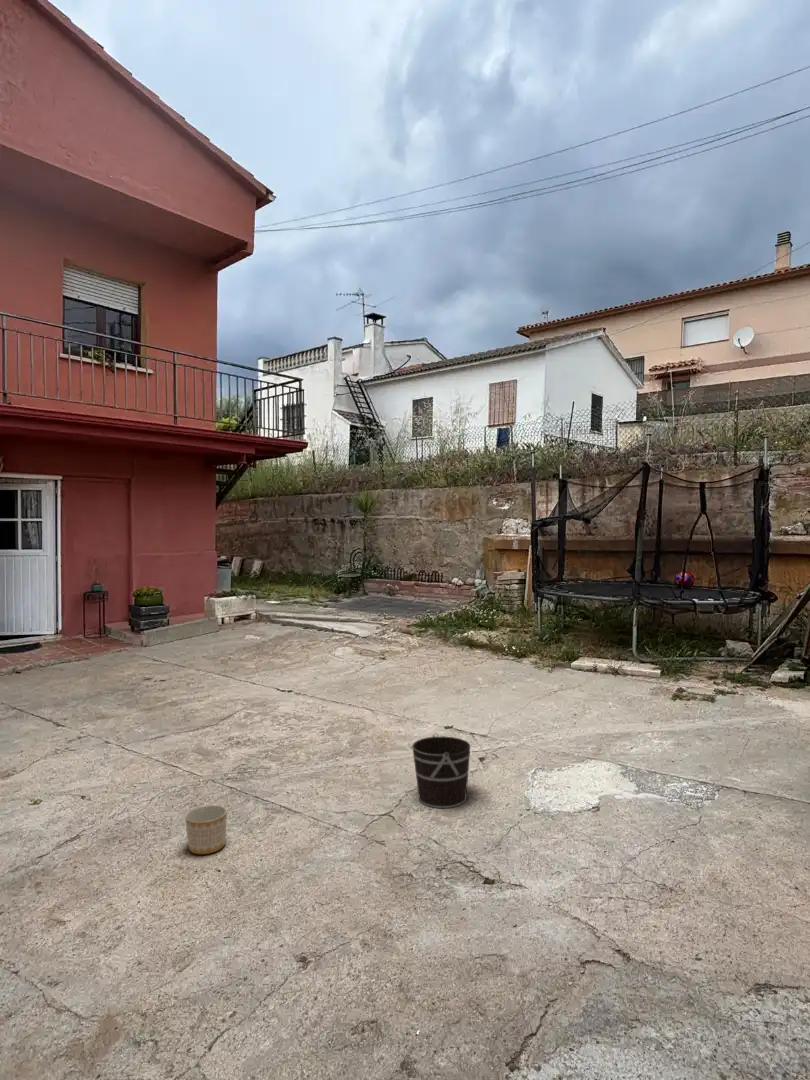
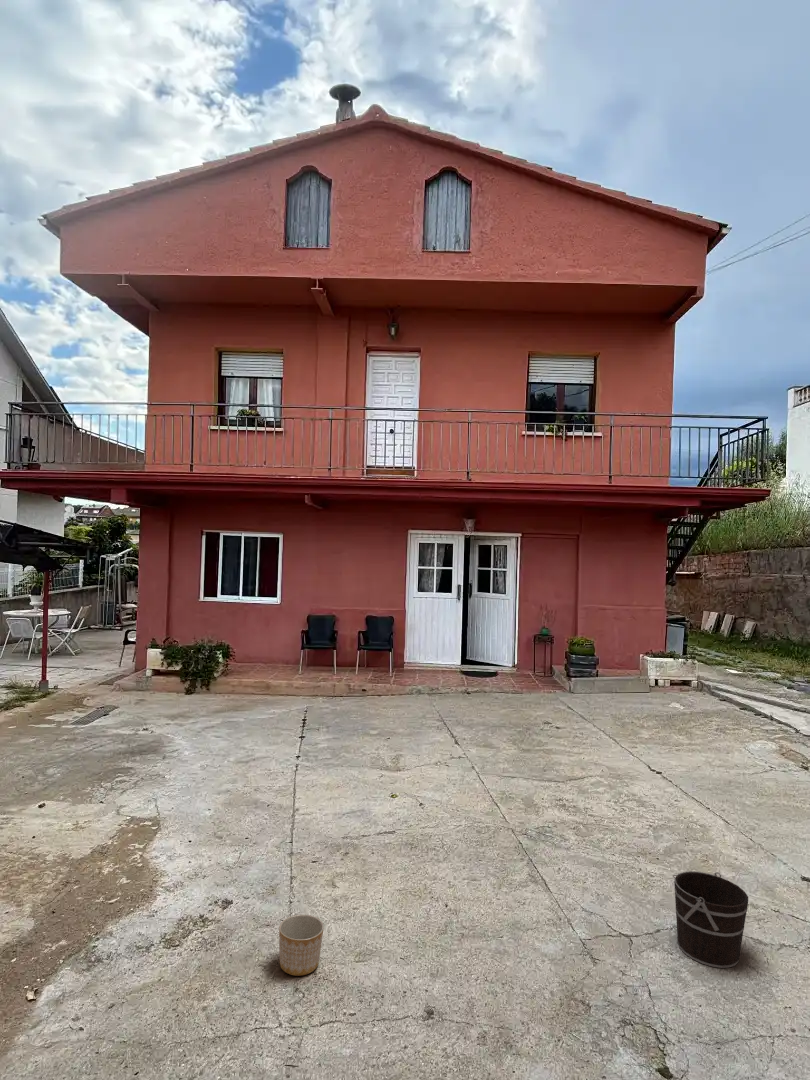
planter: present [185,805,227,854] -> present [279,915,324,976]

